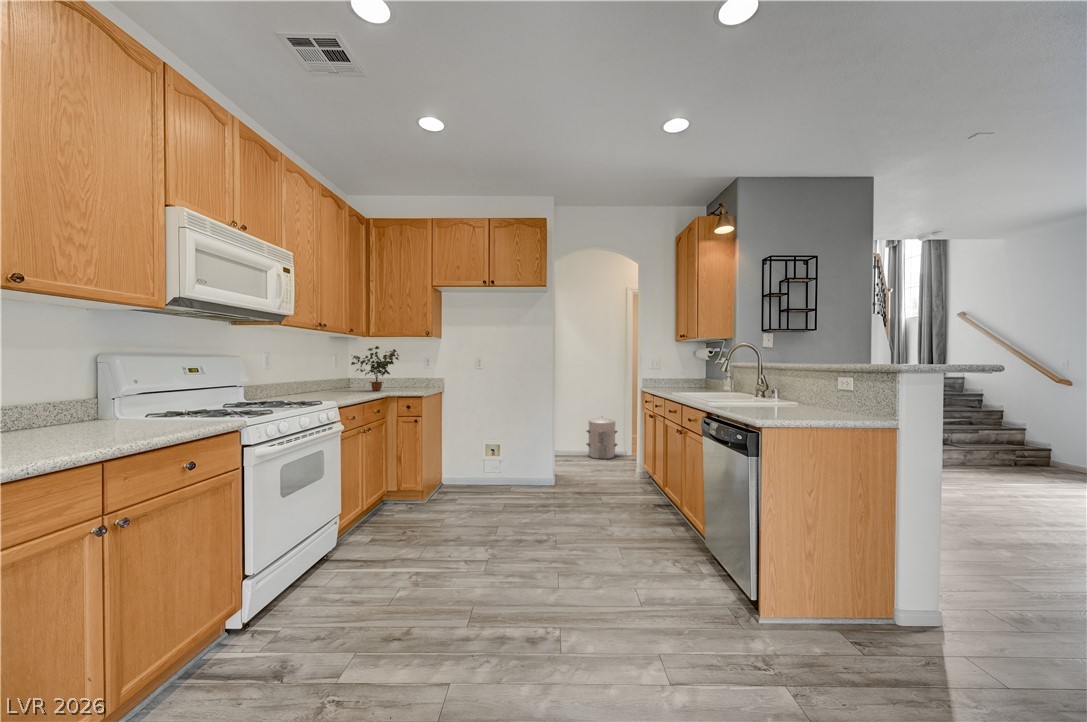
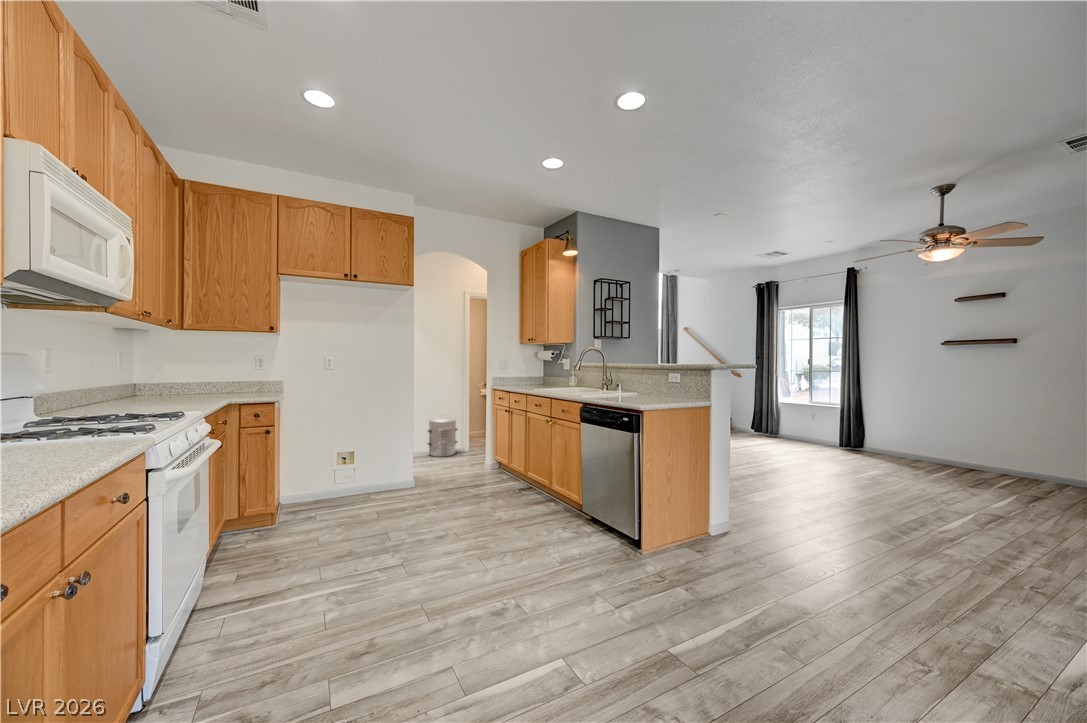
potted plant: present [351,346,399,391] -> none [163,342,238,398]

